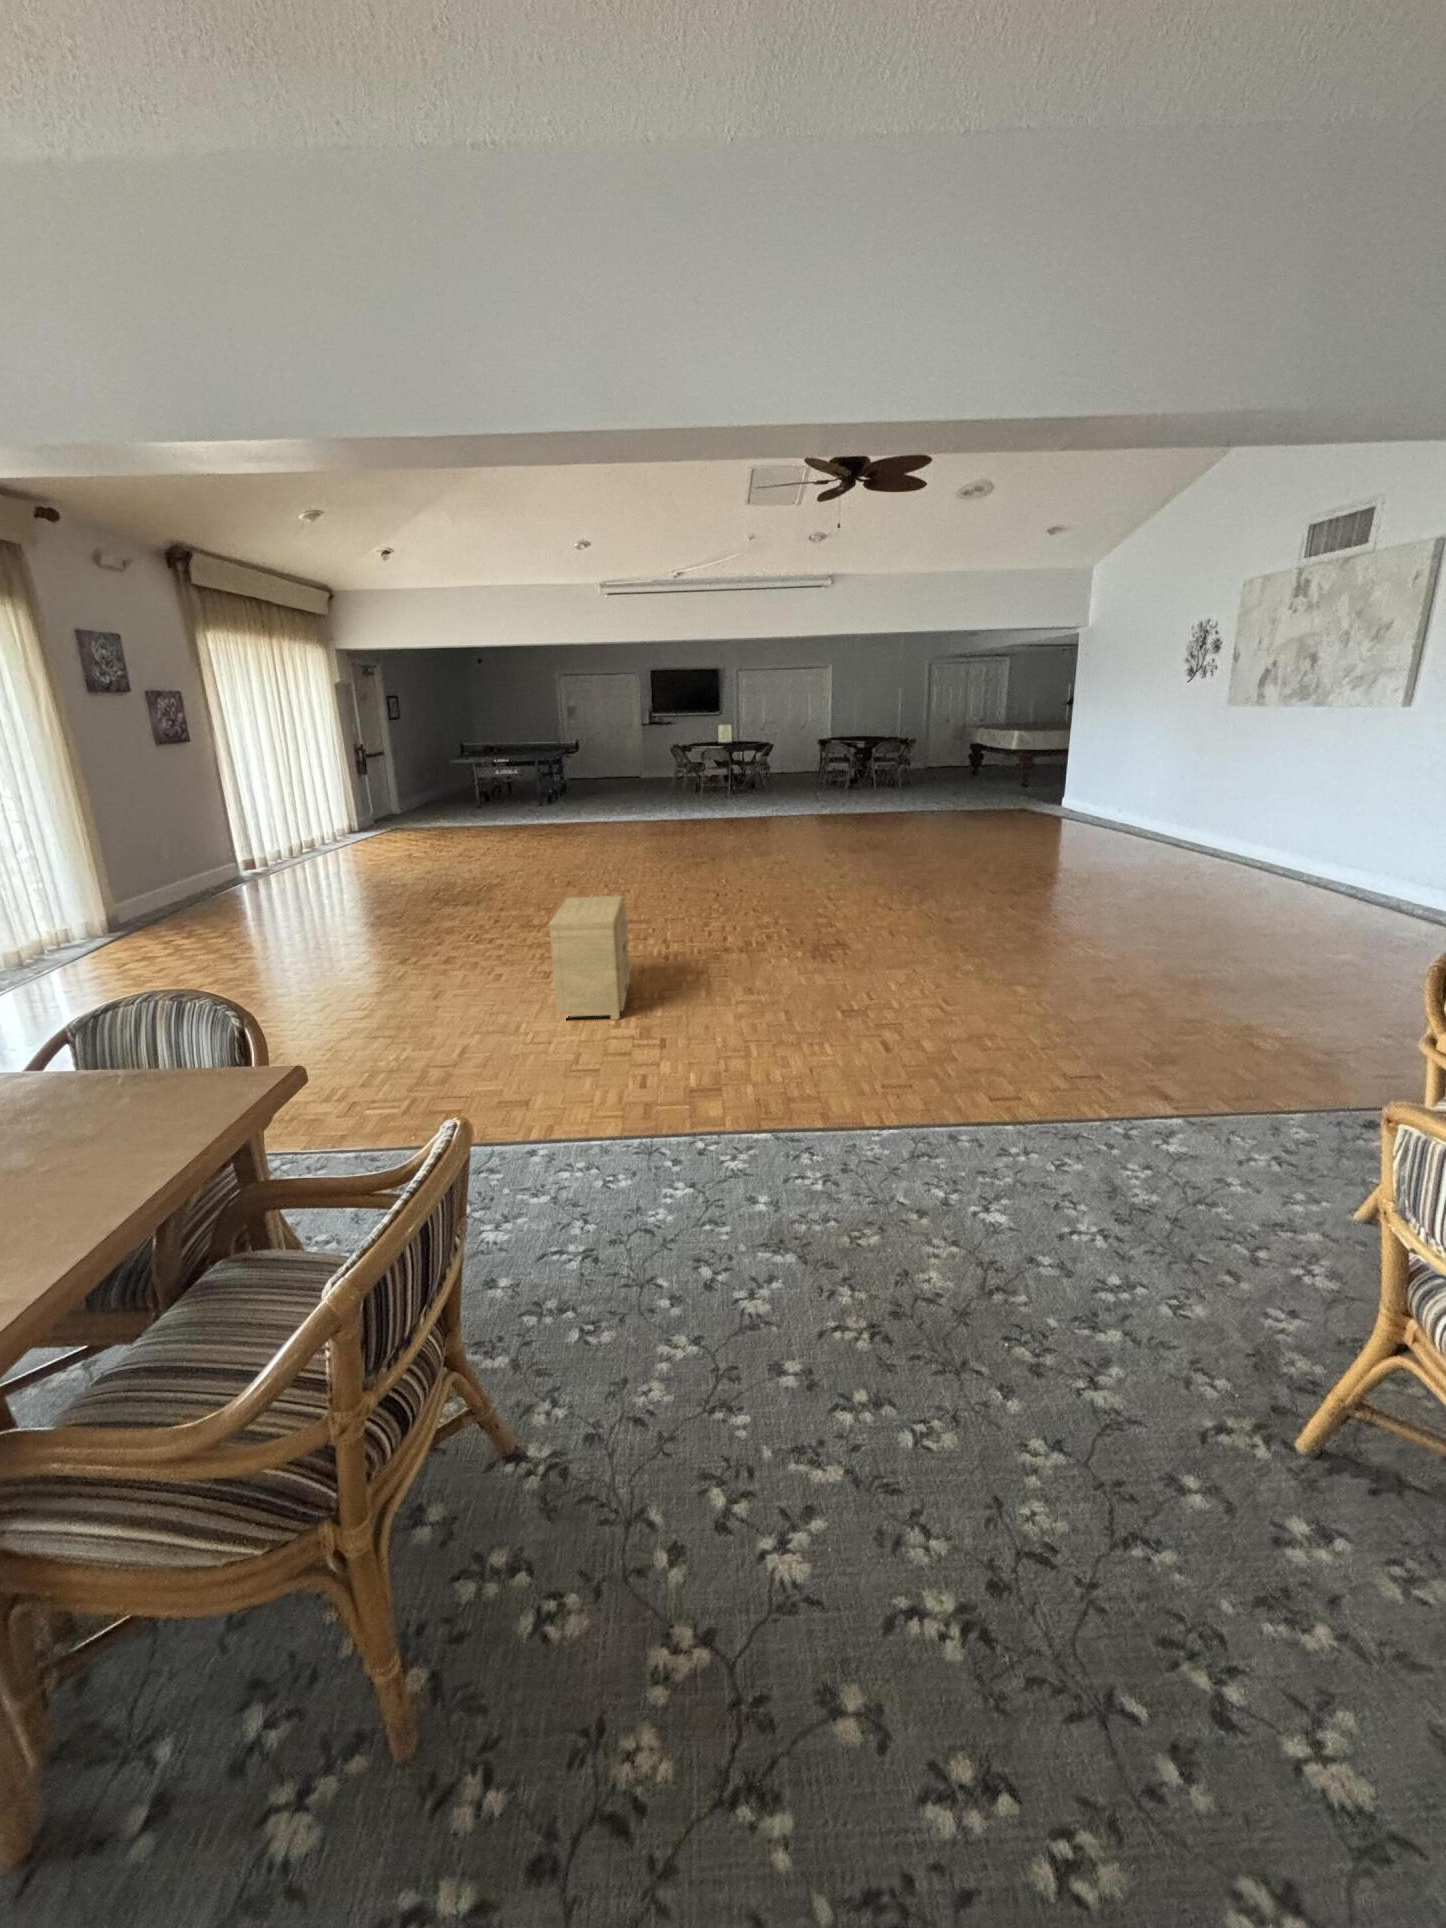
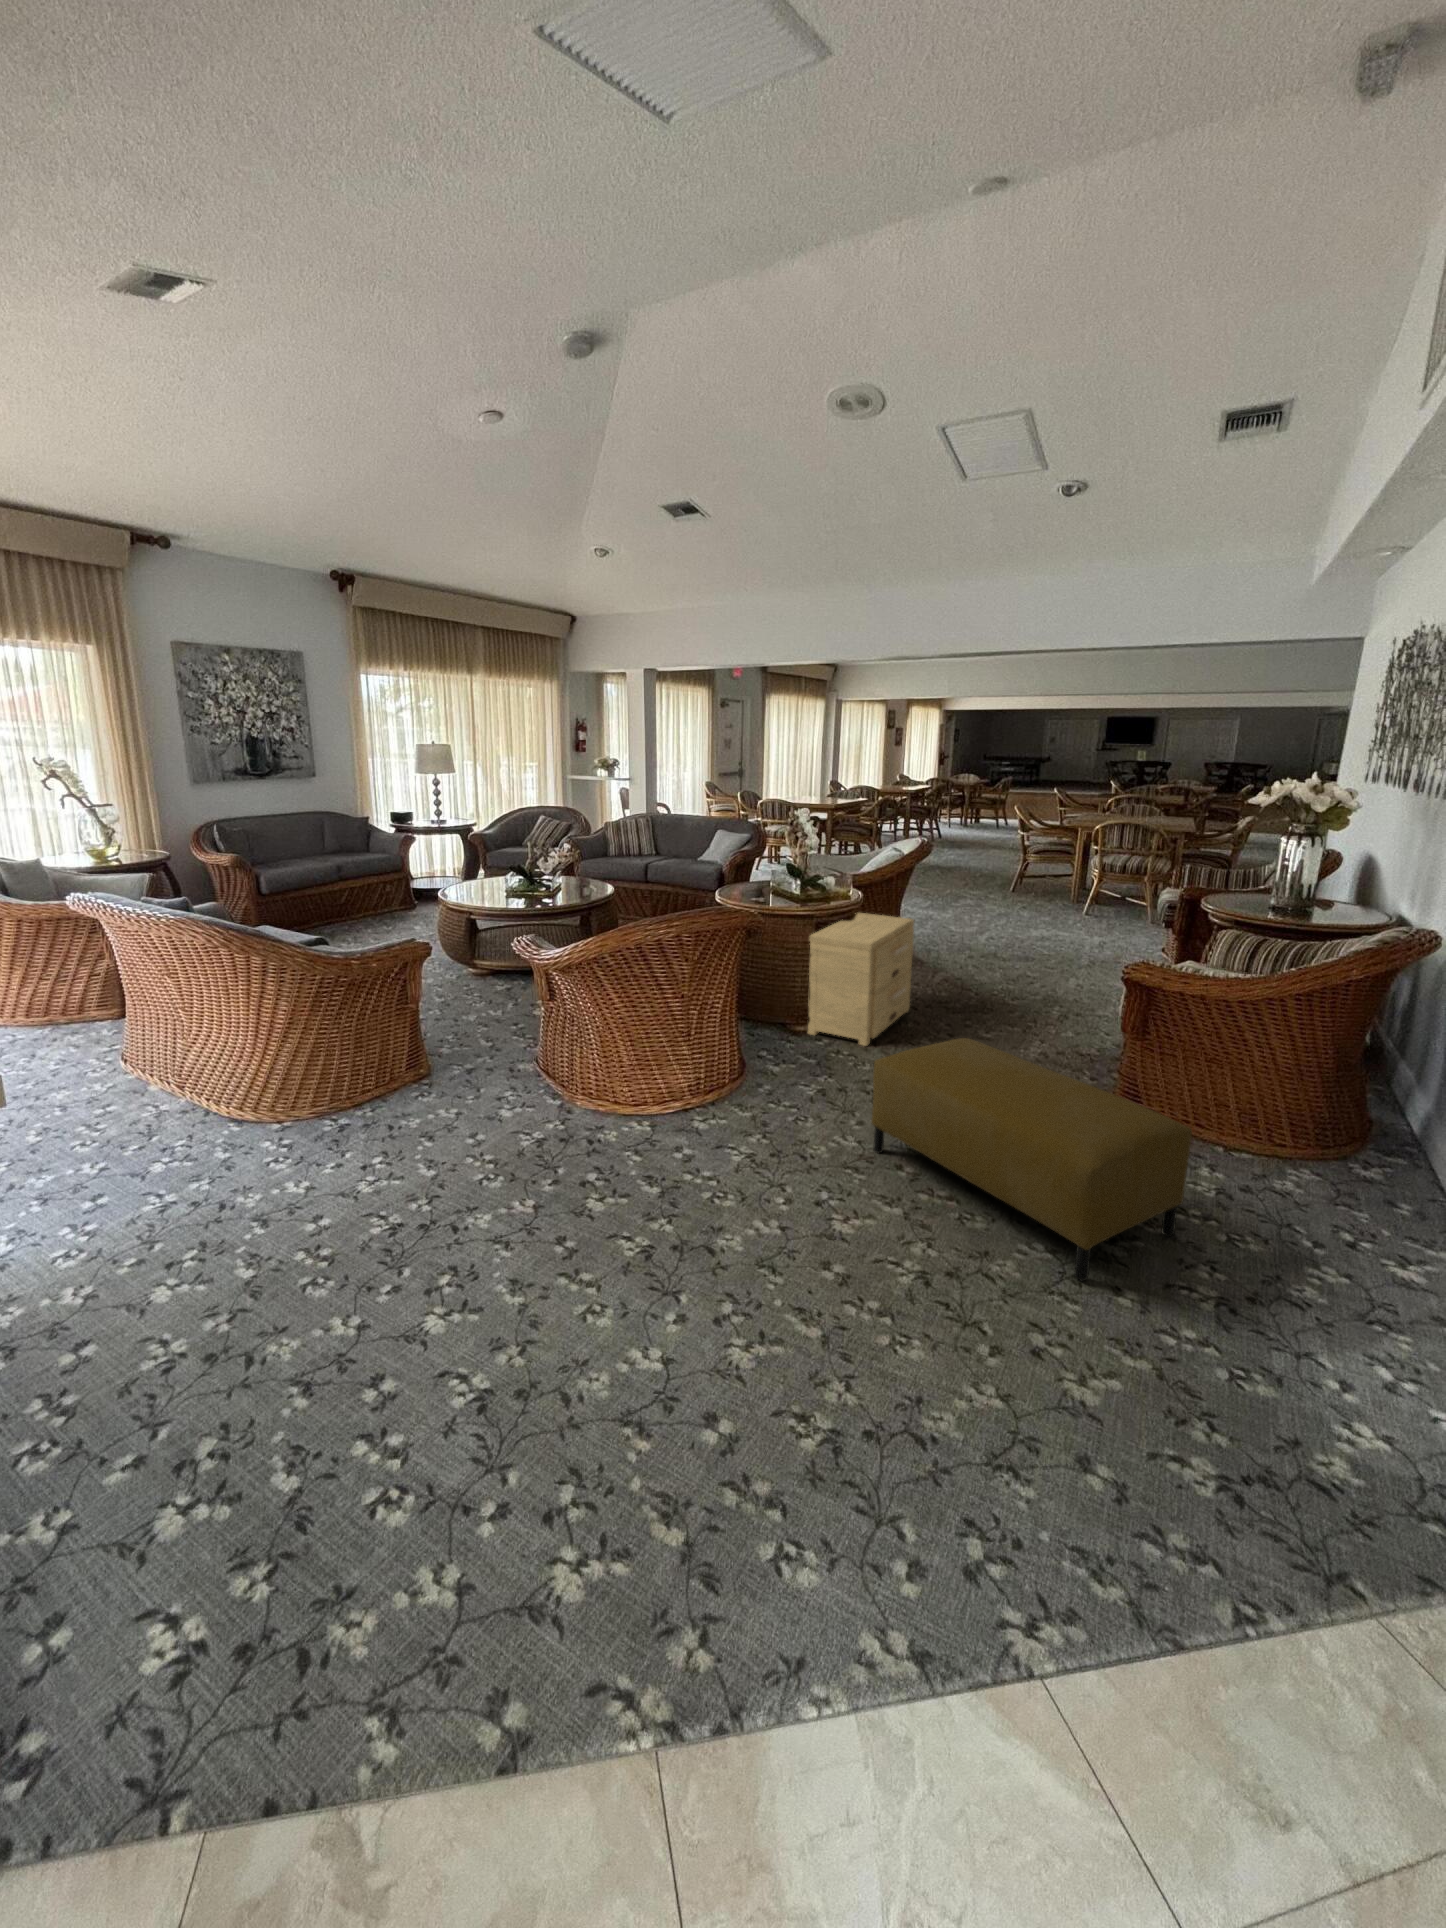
ottoman: none [696,984,951,1146] -> present [871,1038,1192,1281]

